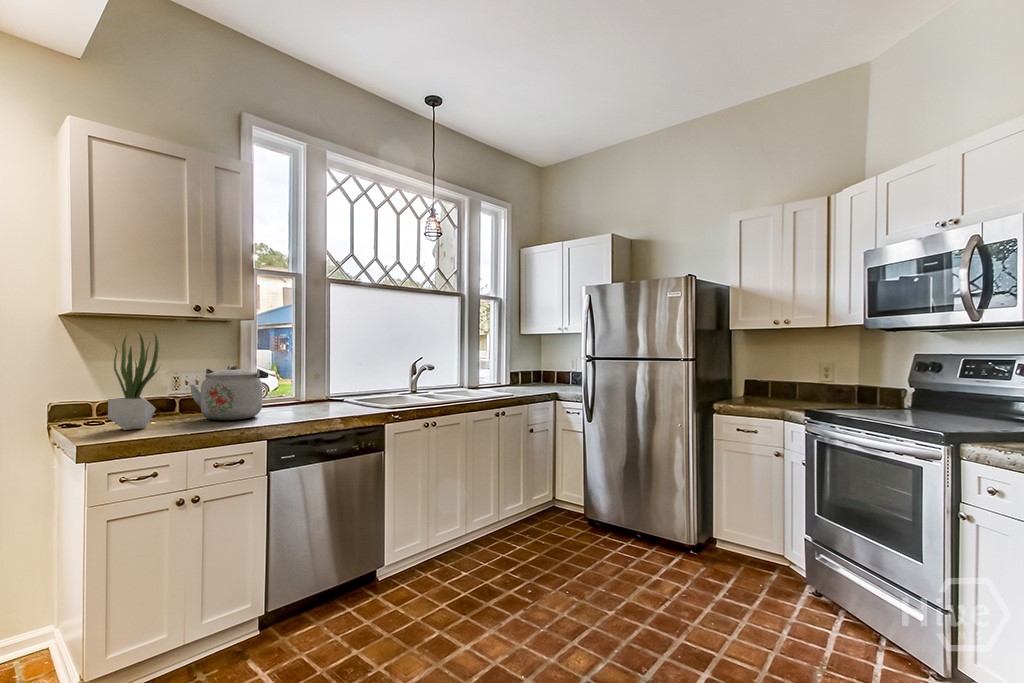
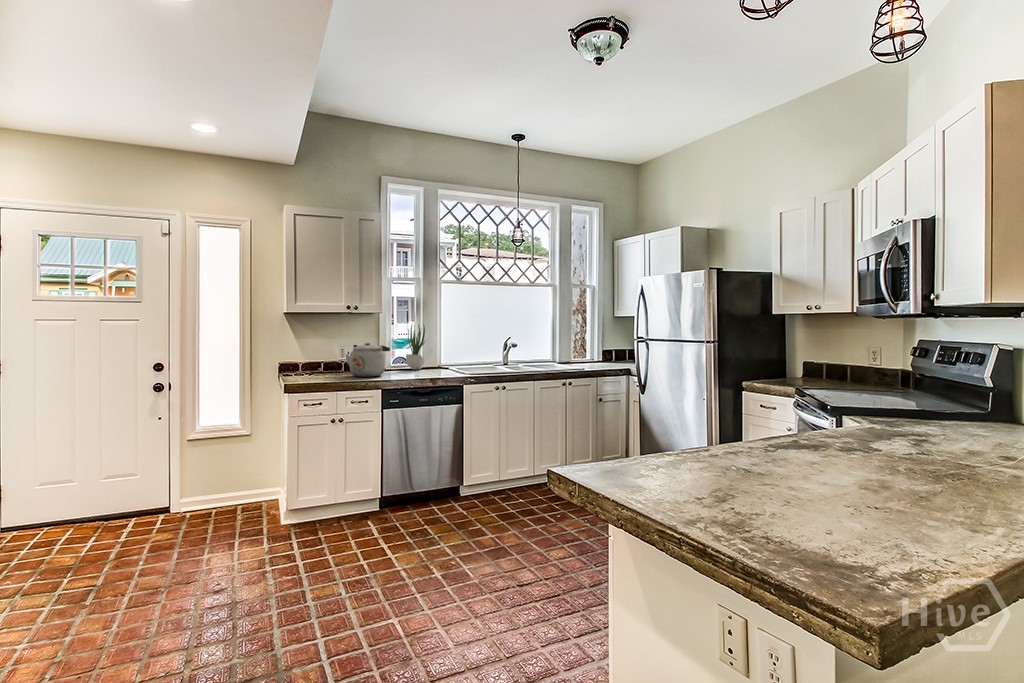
potted plant: present [108,333,159,430] -> present [406,324,425,370]

